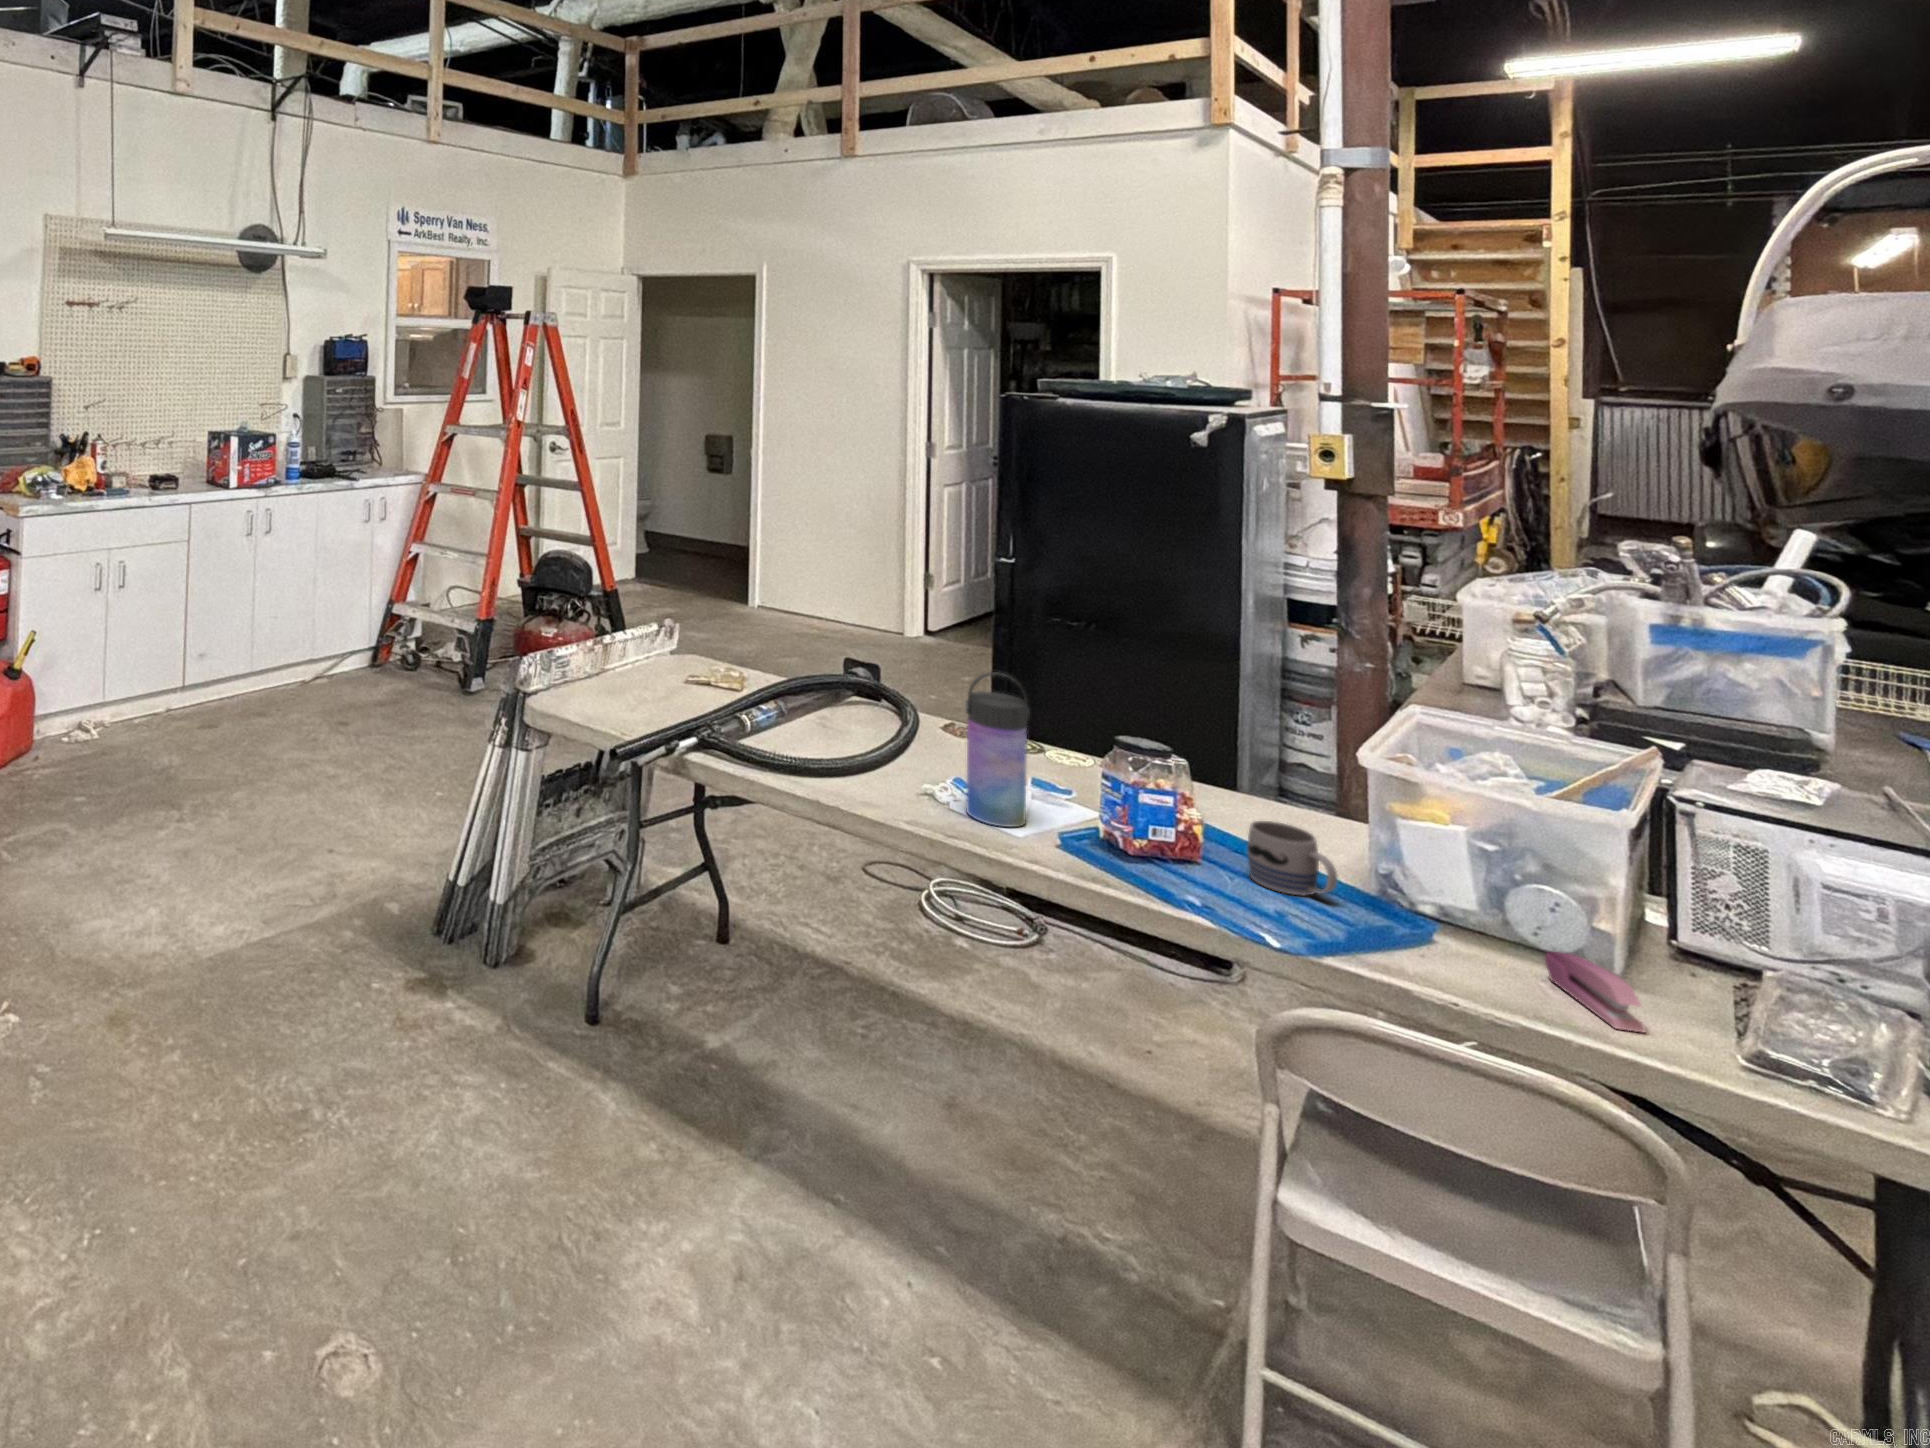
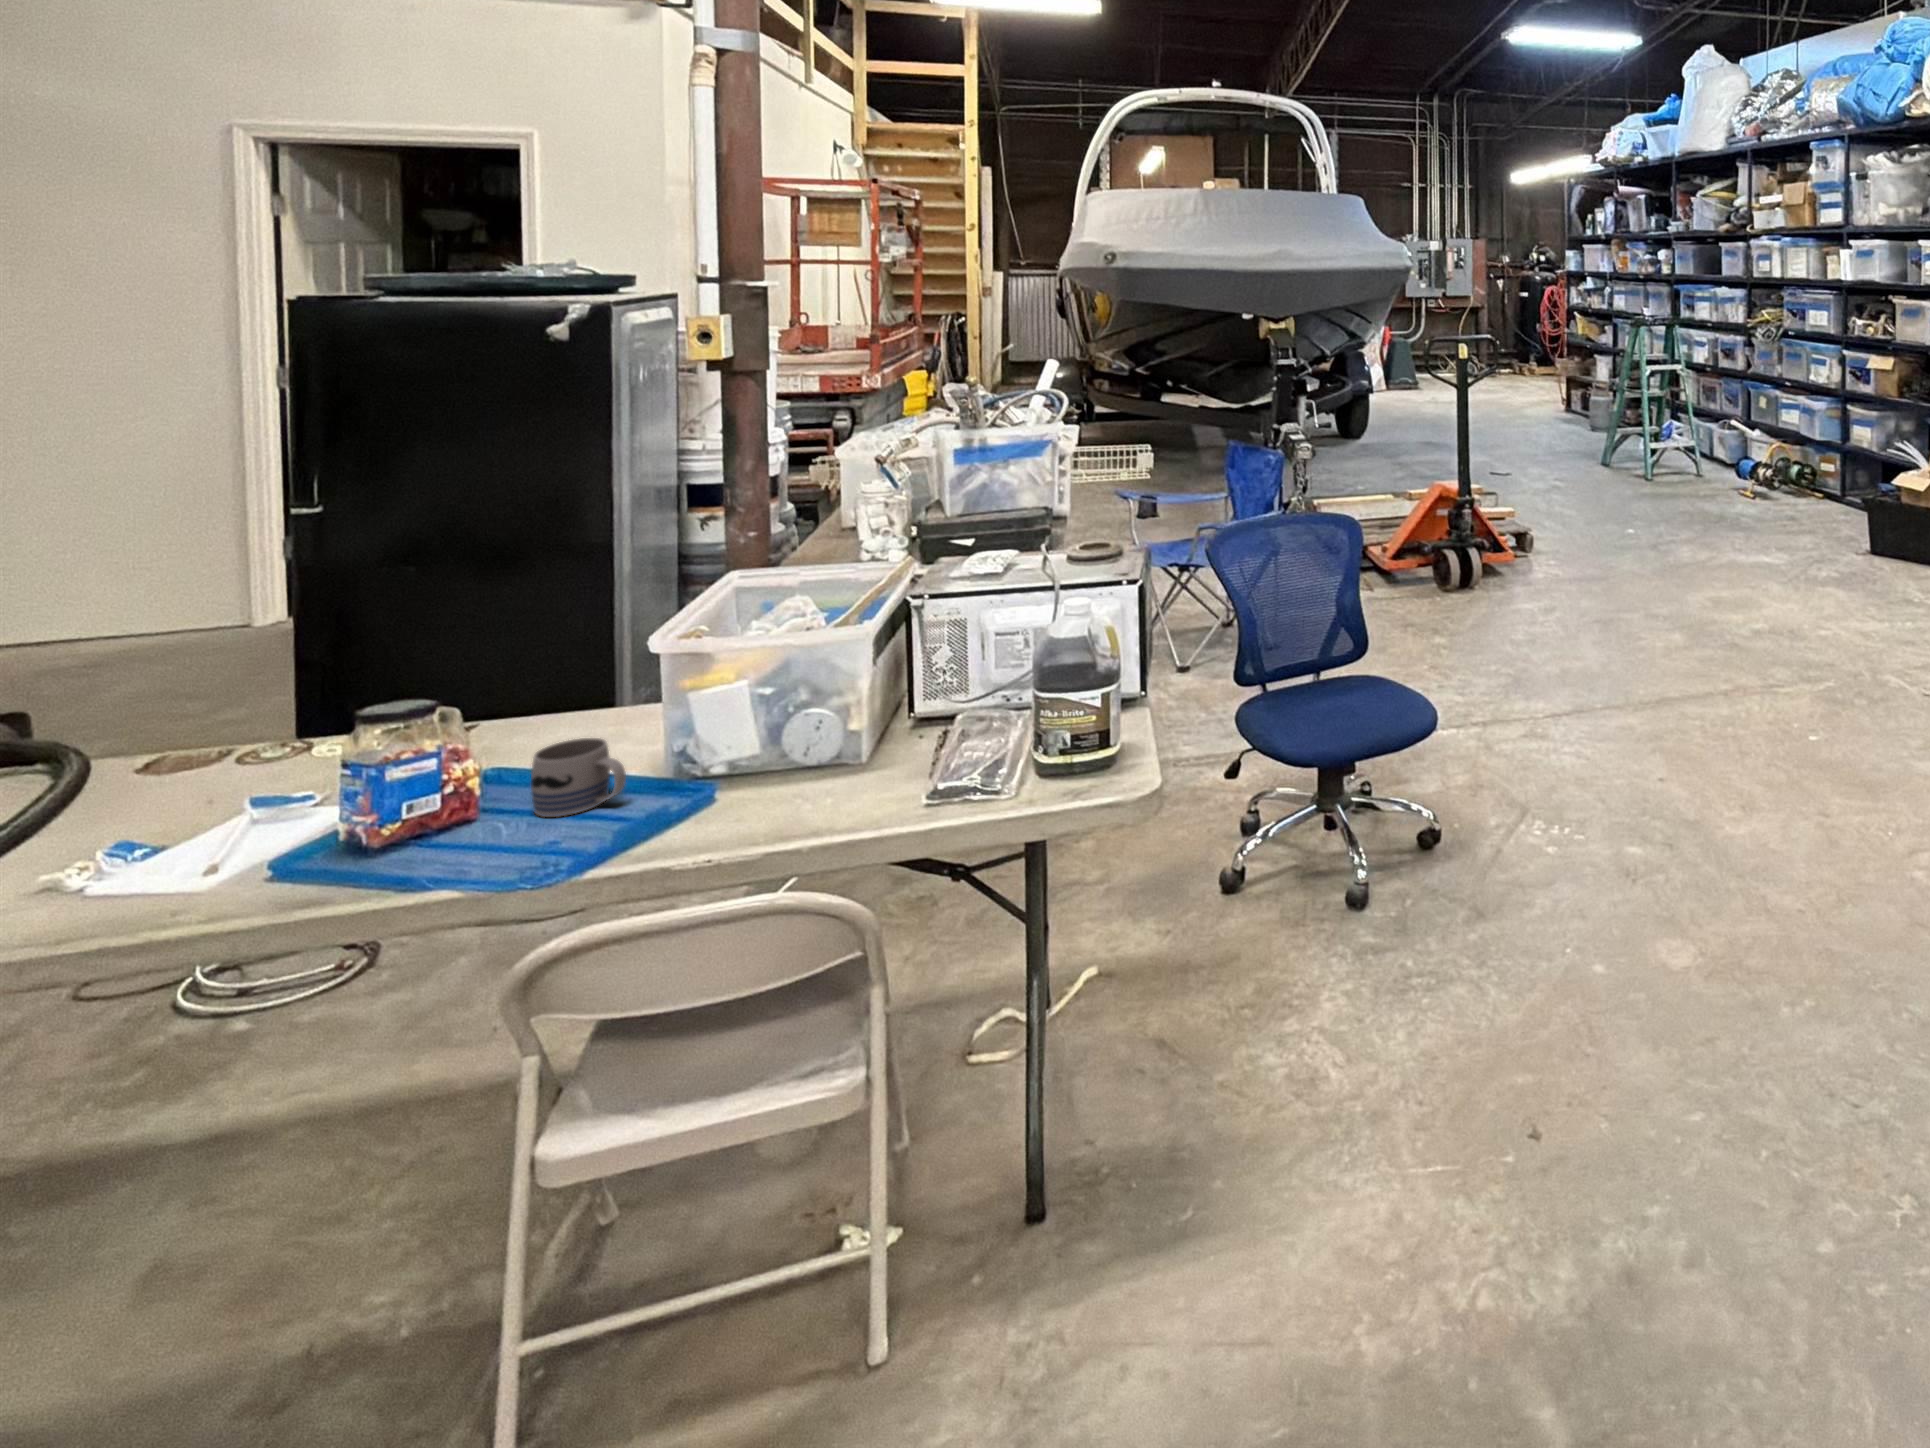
water bottle: present [965,672,1030,827] -> none [98,679,219,898]
stapler: present [1545,951,1645,1032] -> none [802,762,867,815]

